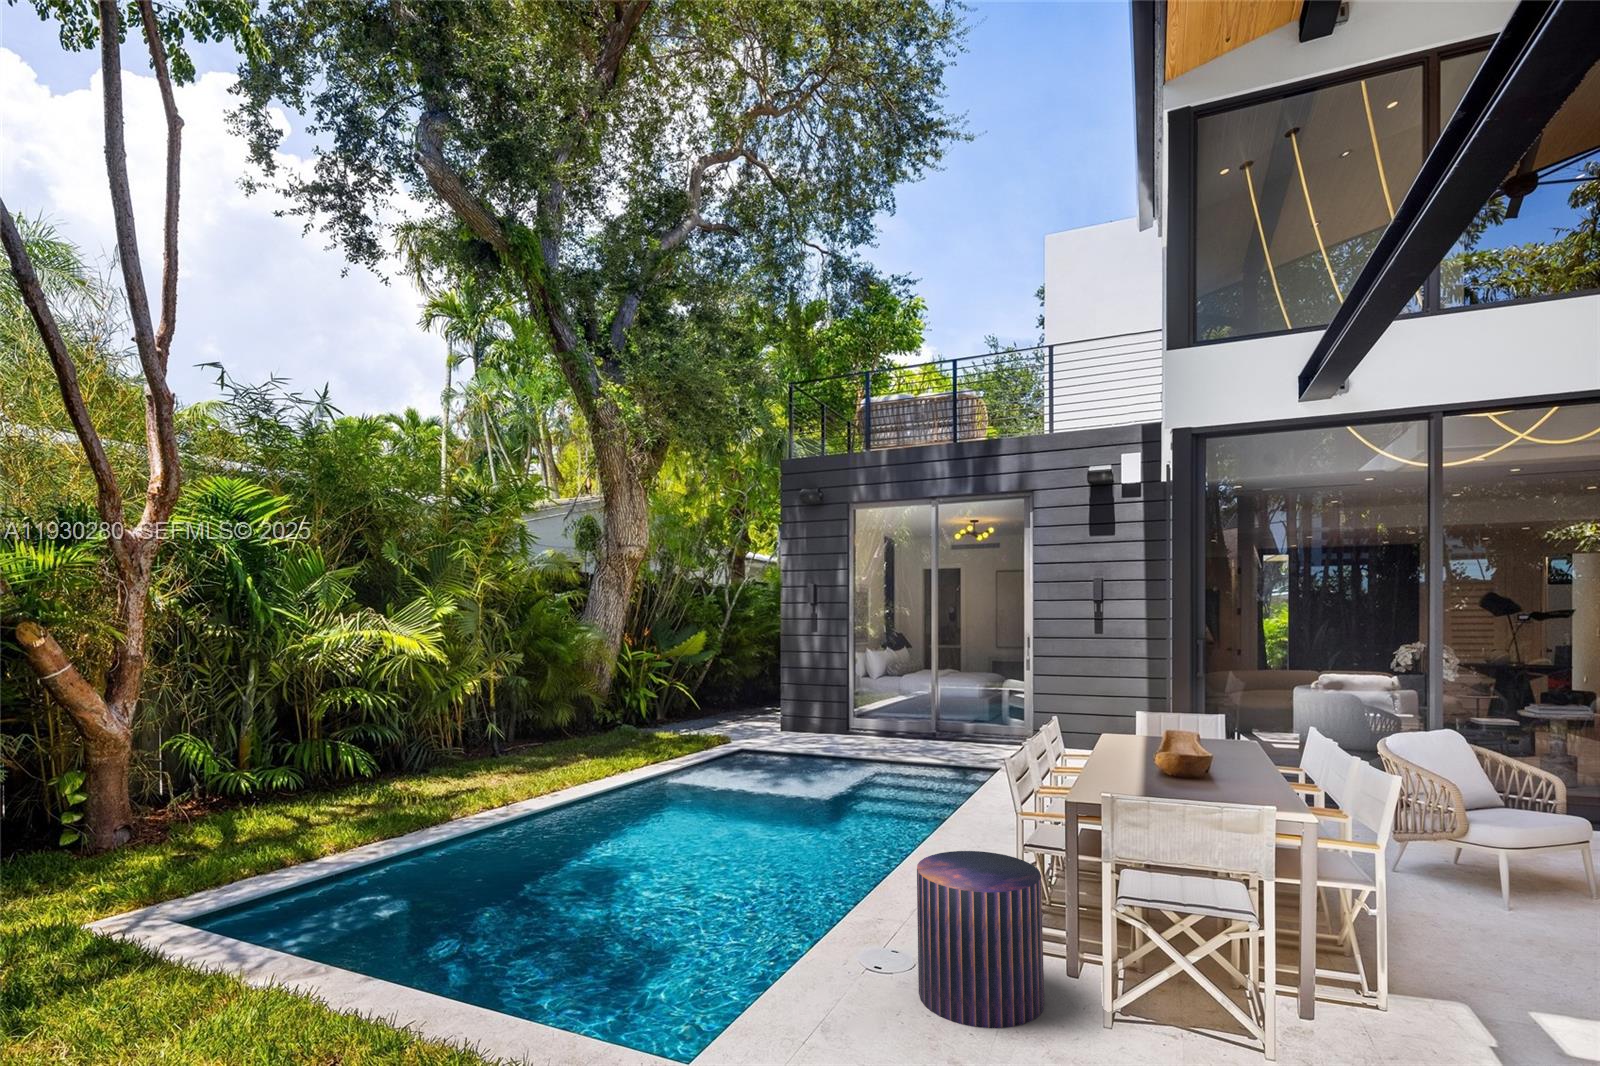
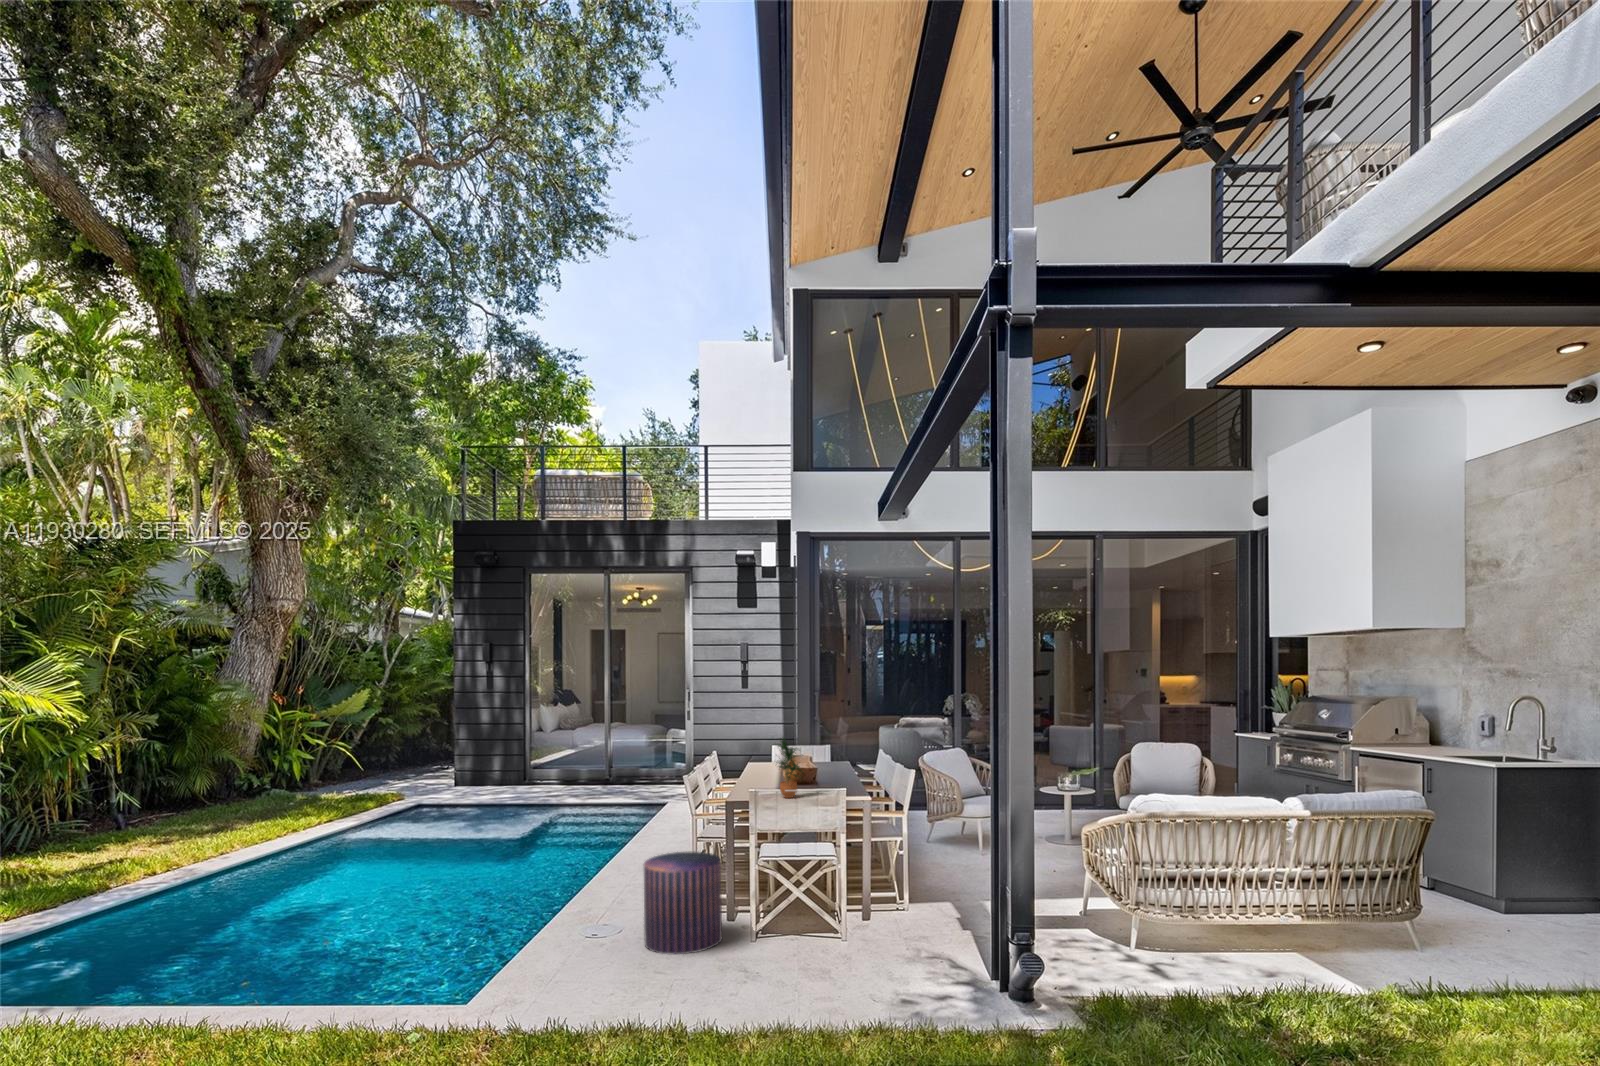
potted plant: none [1132,688,1190,788] -> present [776,739,800,798]

